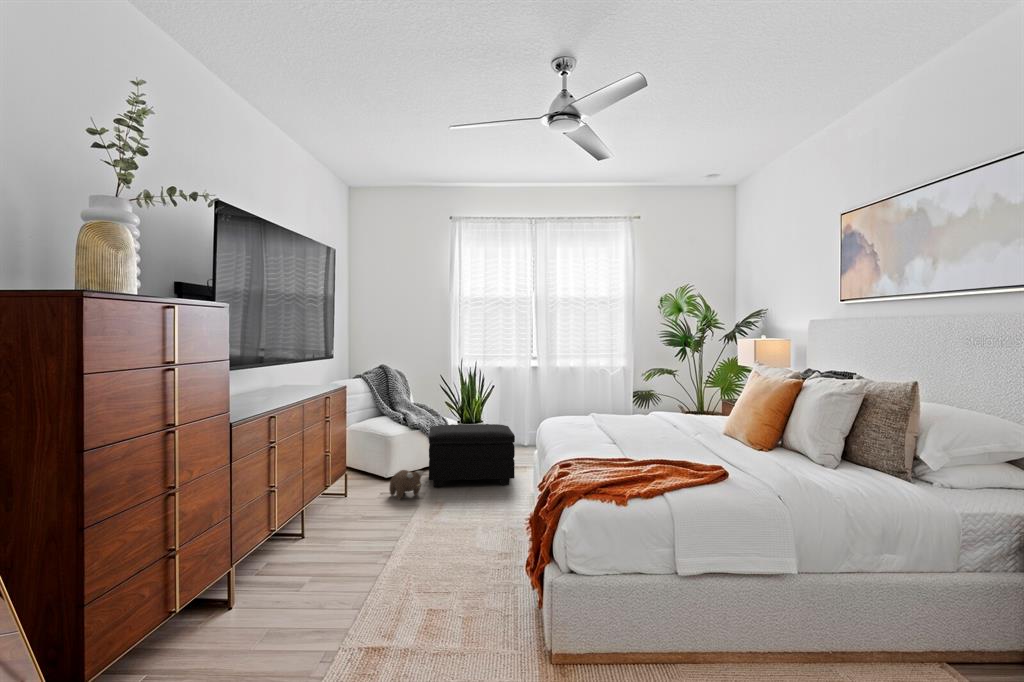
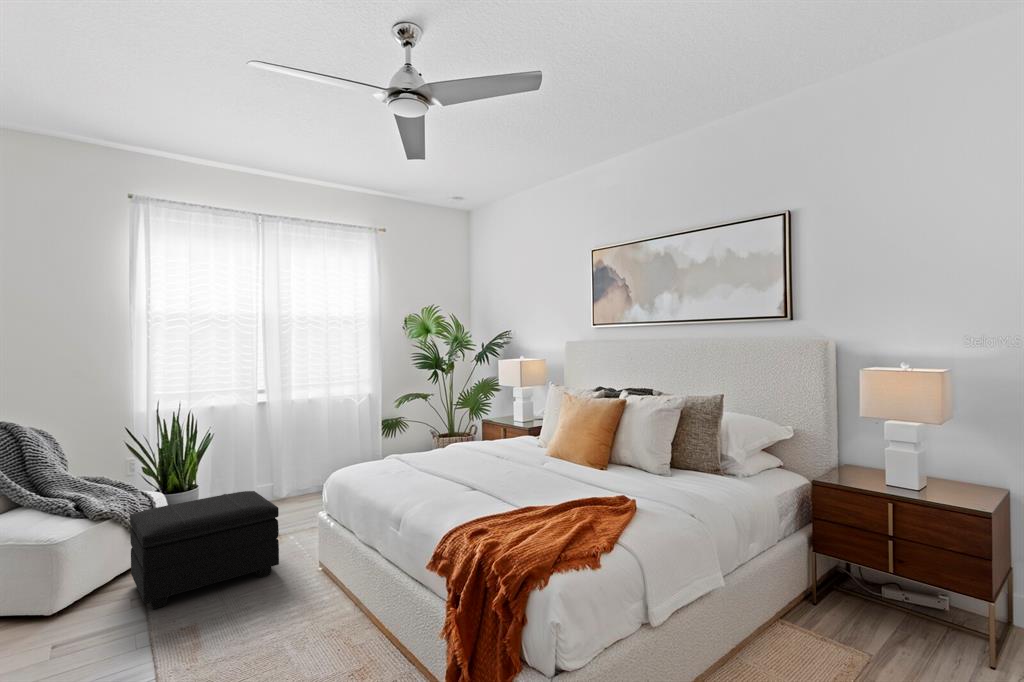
plush toy: present [389,470,423,499] -> none [73,597,144,656]

